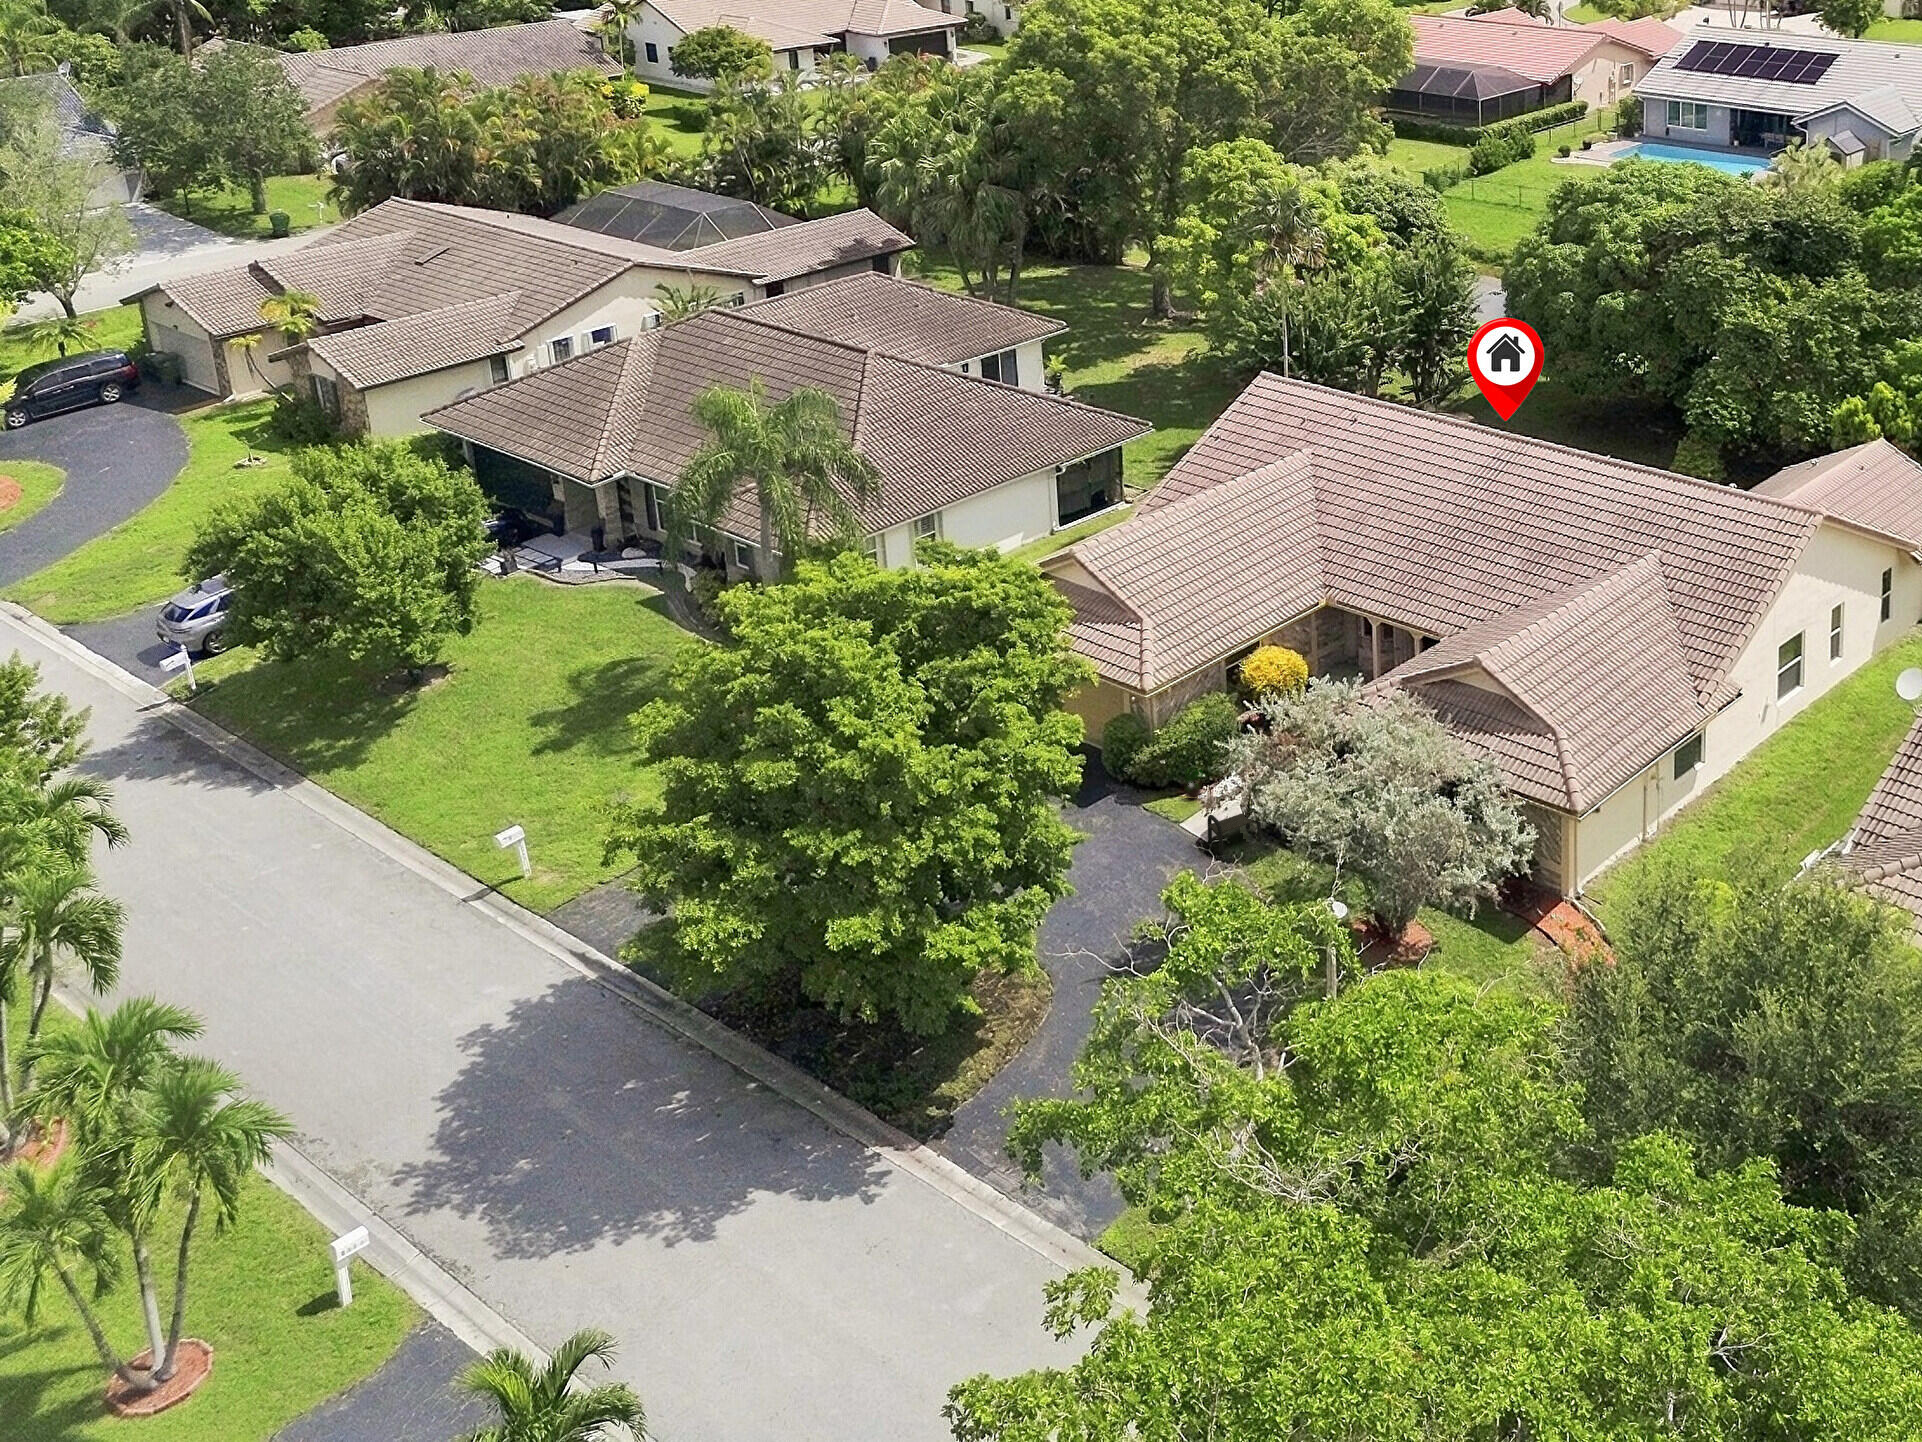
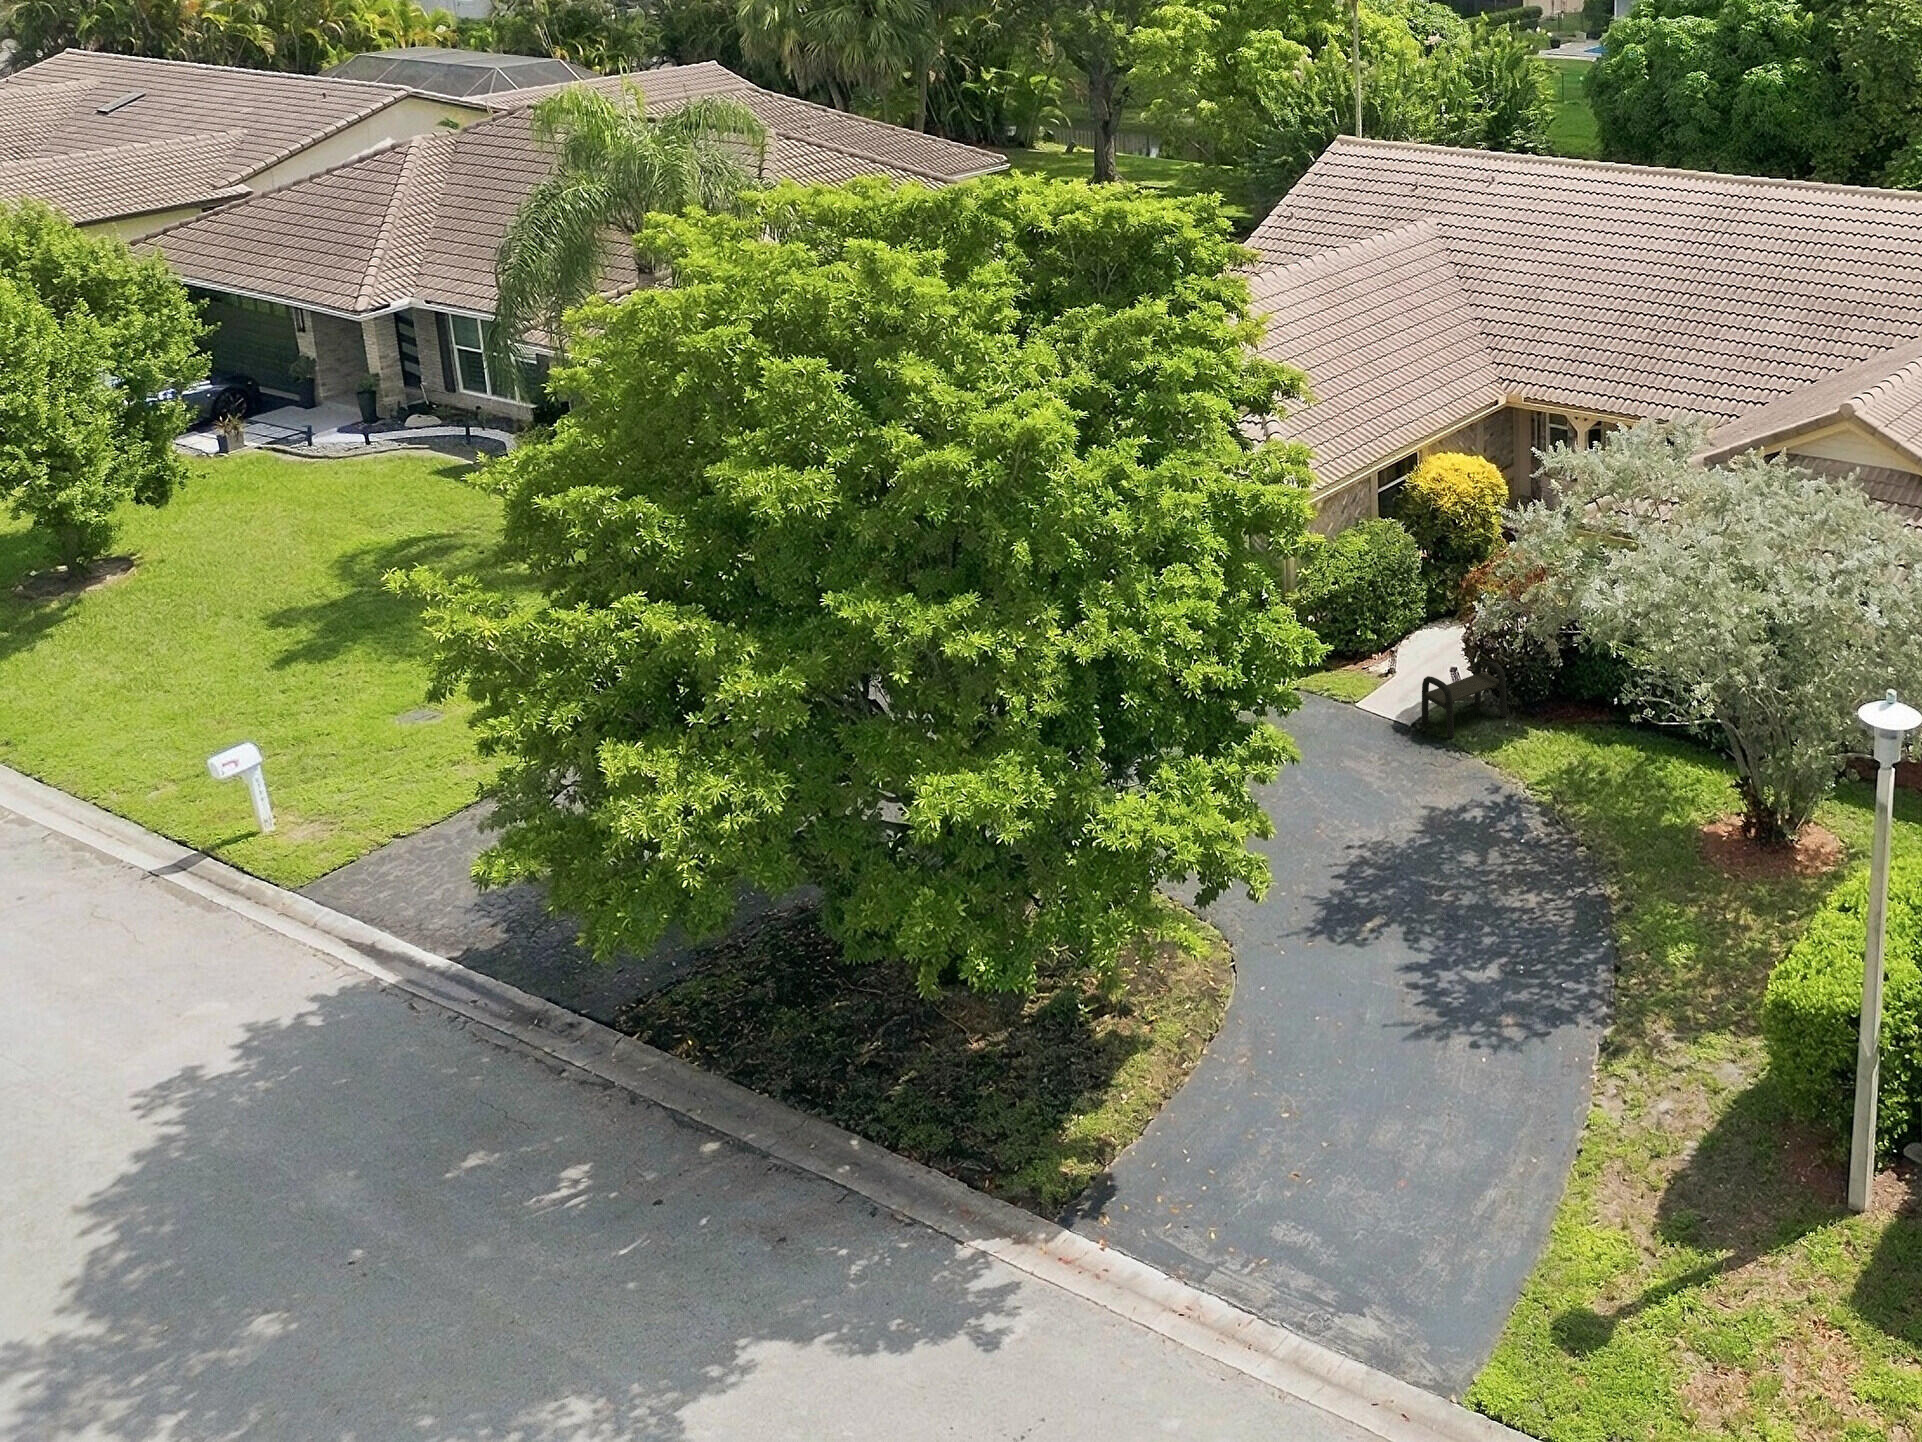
potted tree: present [1184,769,1202,799] -> none [1357,614,1391,670]

